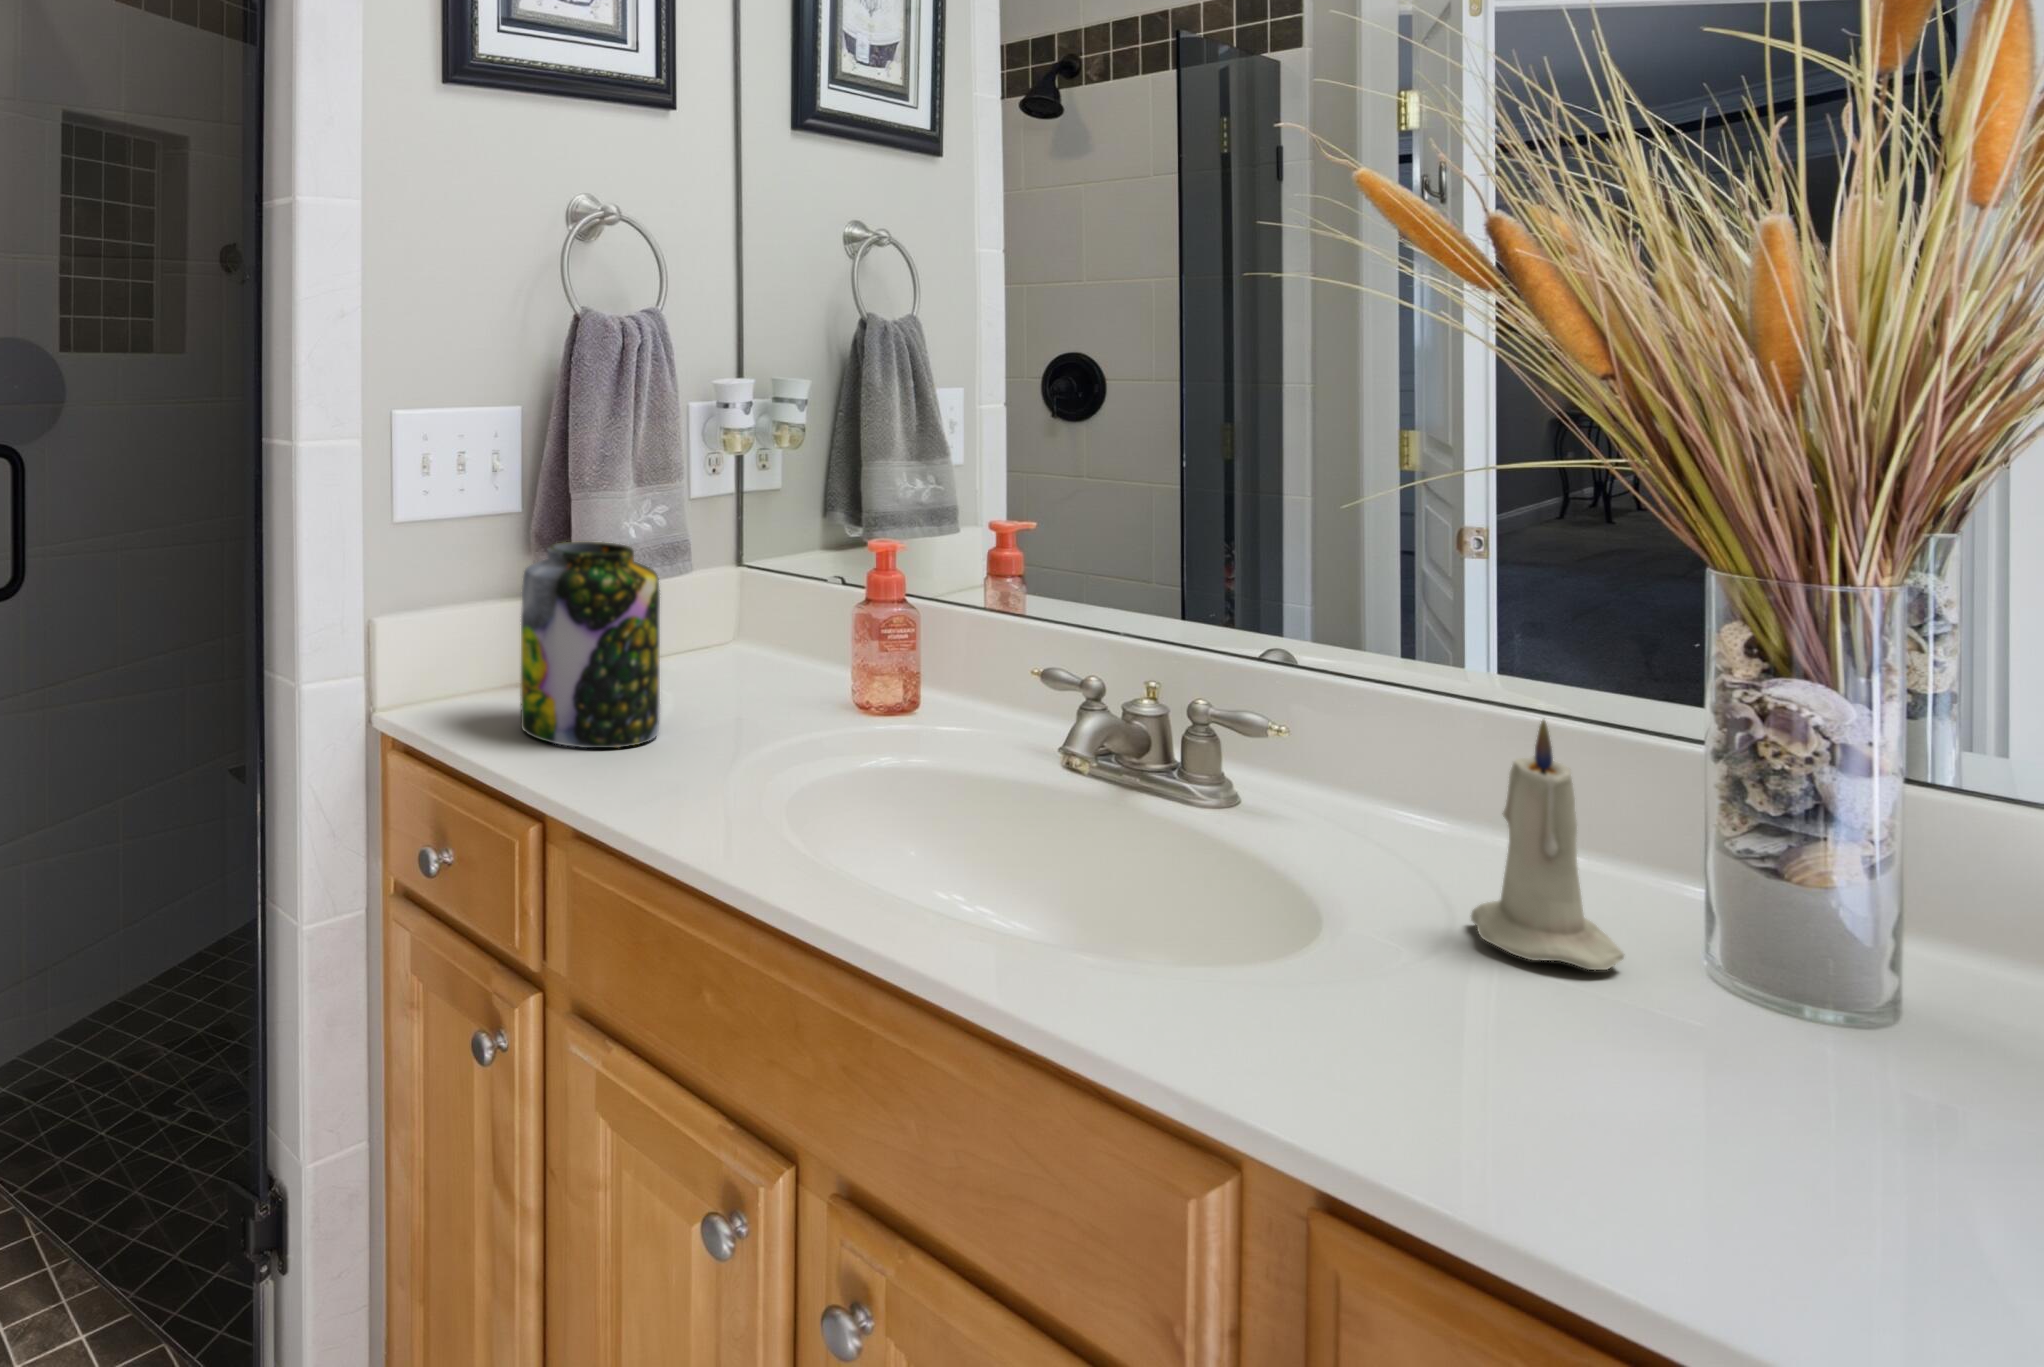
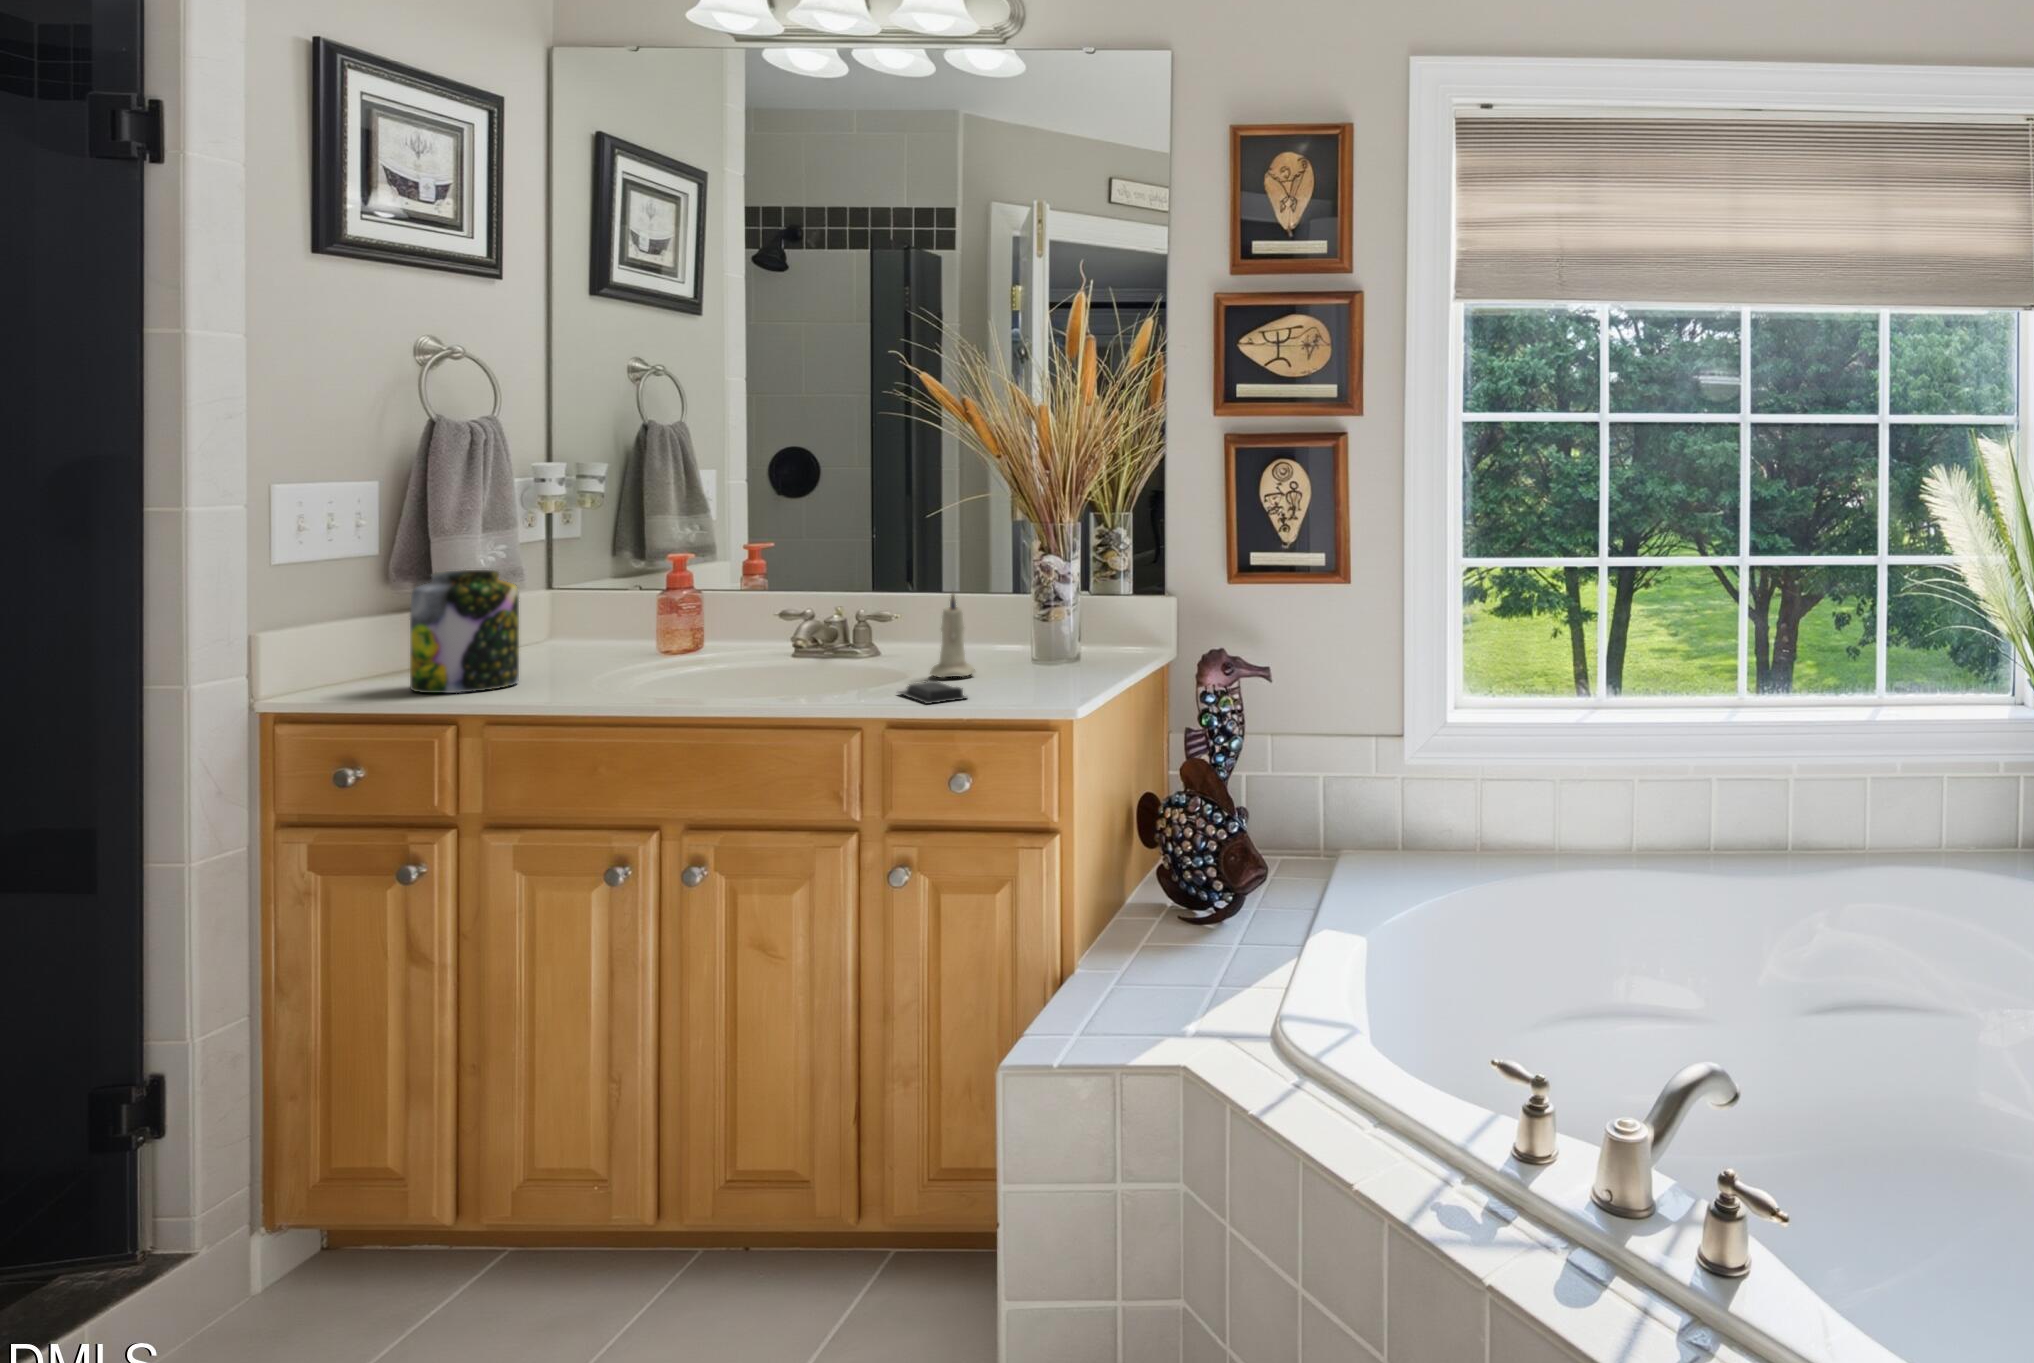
soap bar: none [1432,1016,1746,1168] -> present [899,681,967,704]

